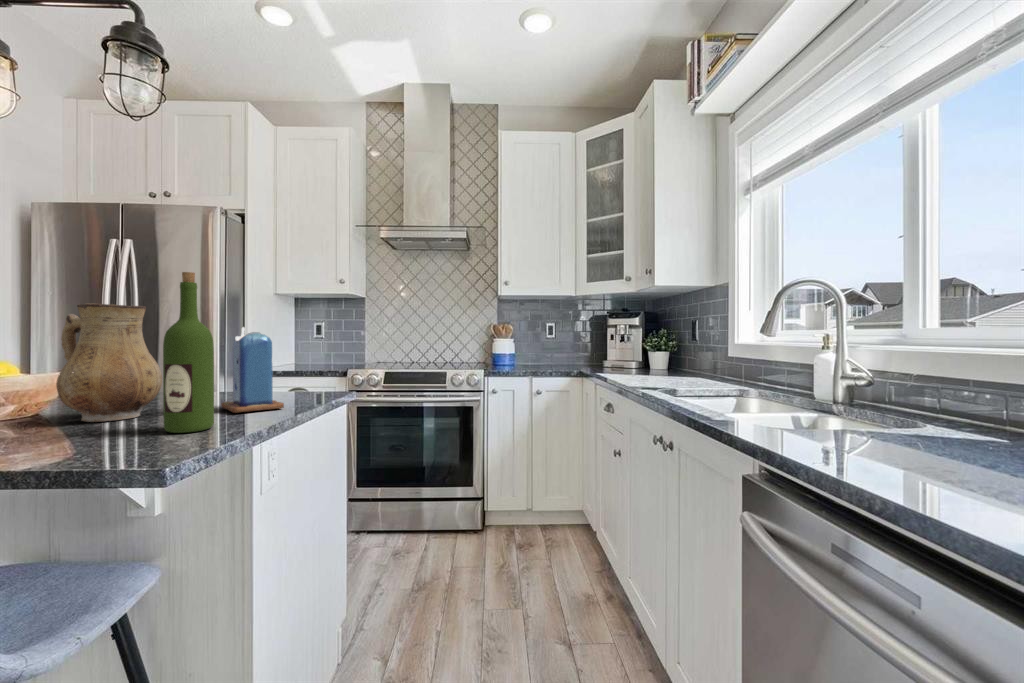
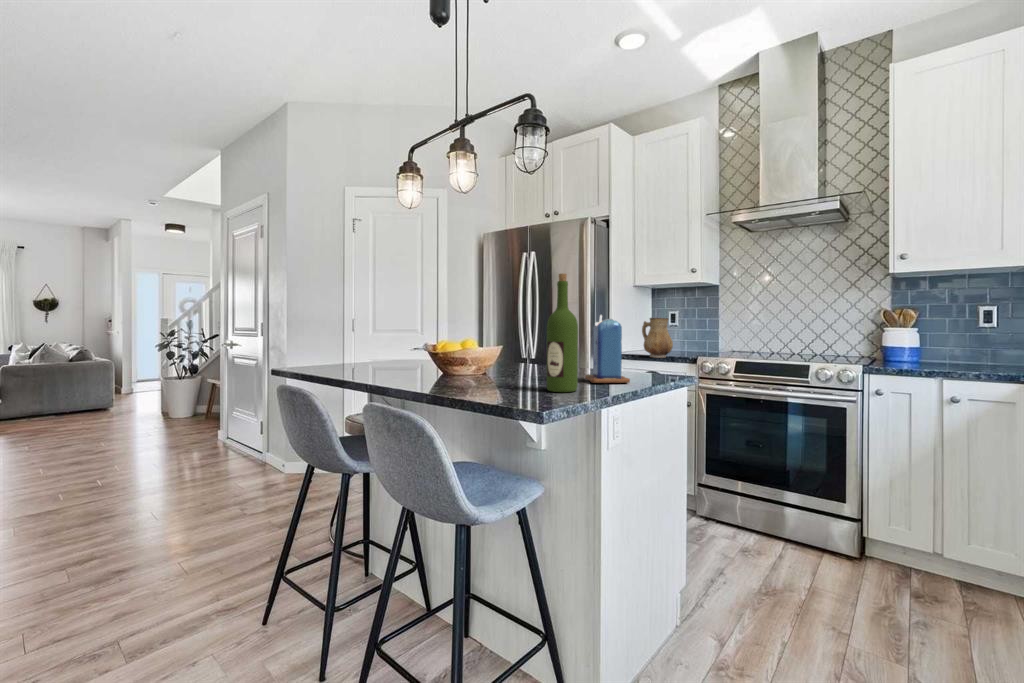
ceramic pitcher: present [56,304,162,422] -> present [642,318,673,358]

